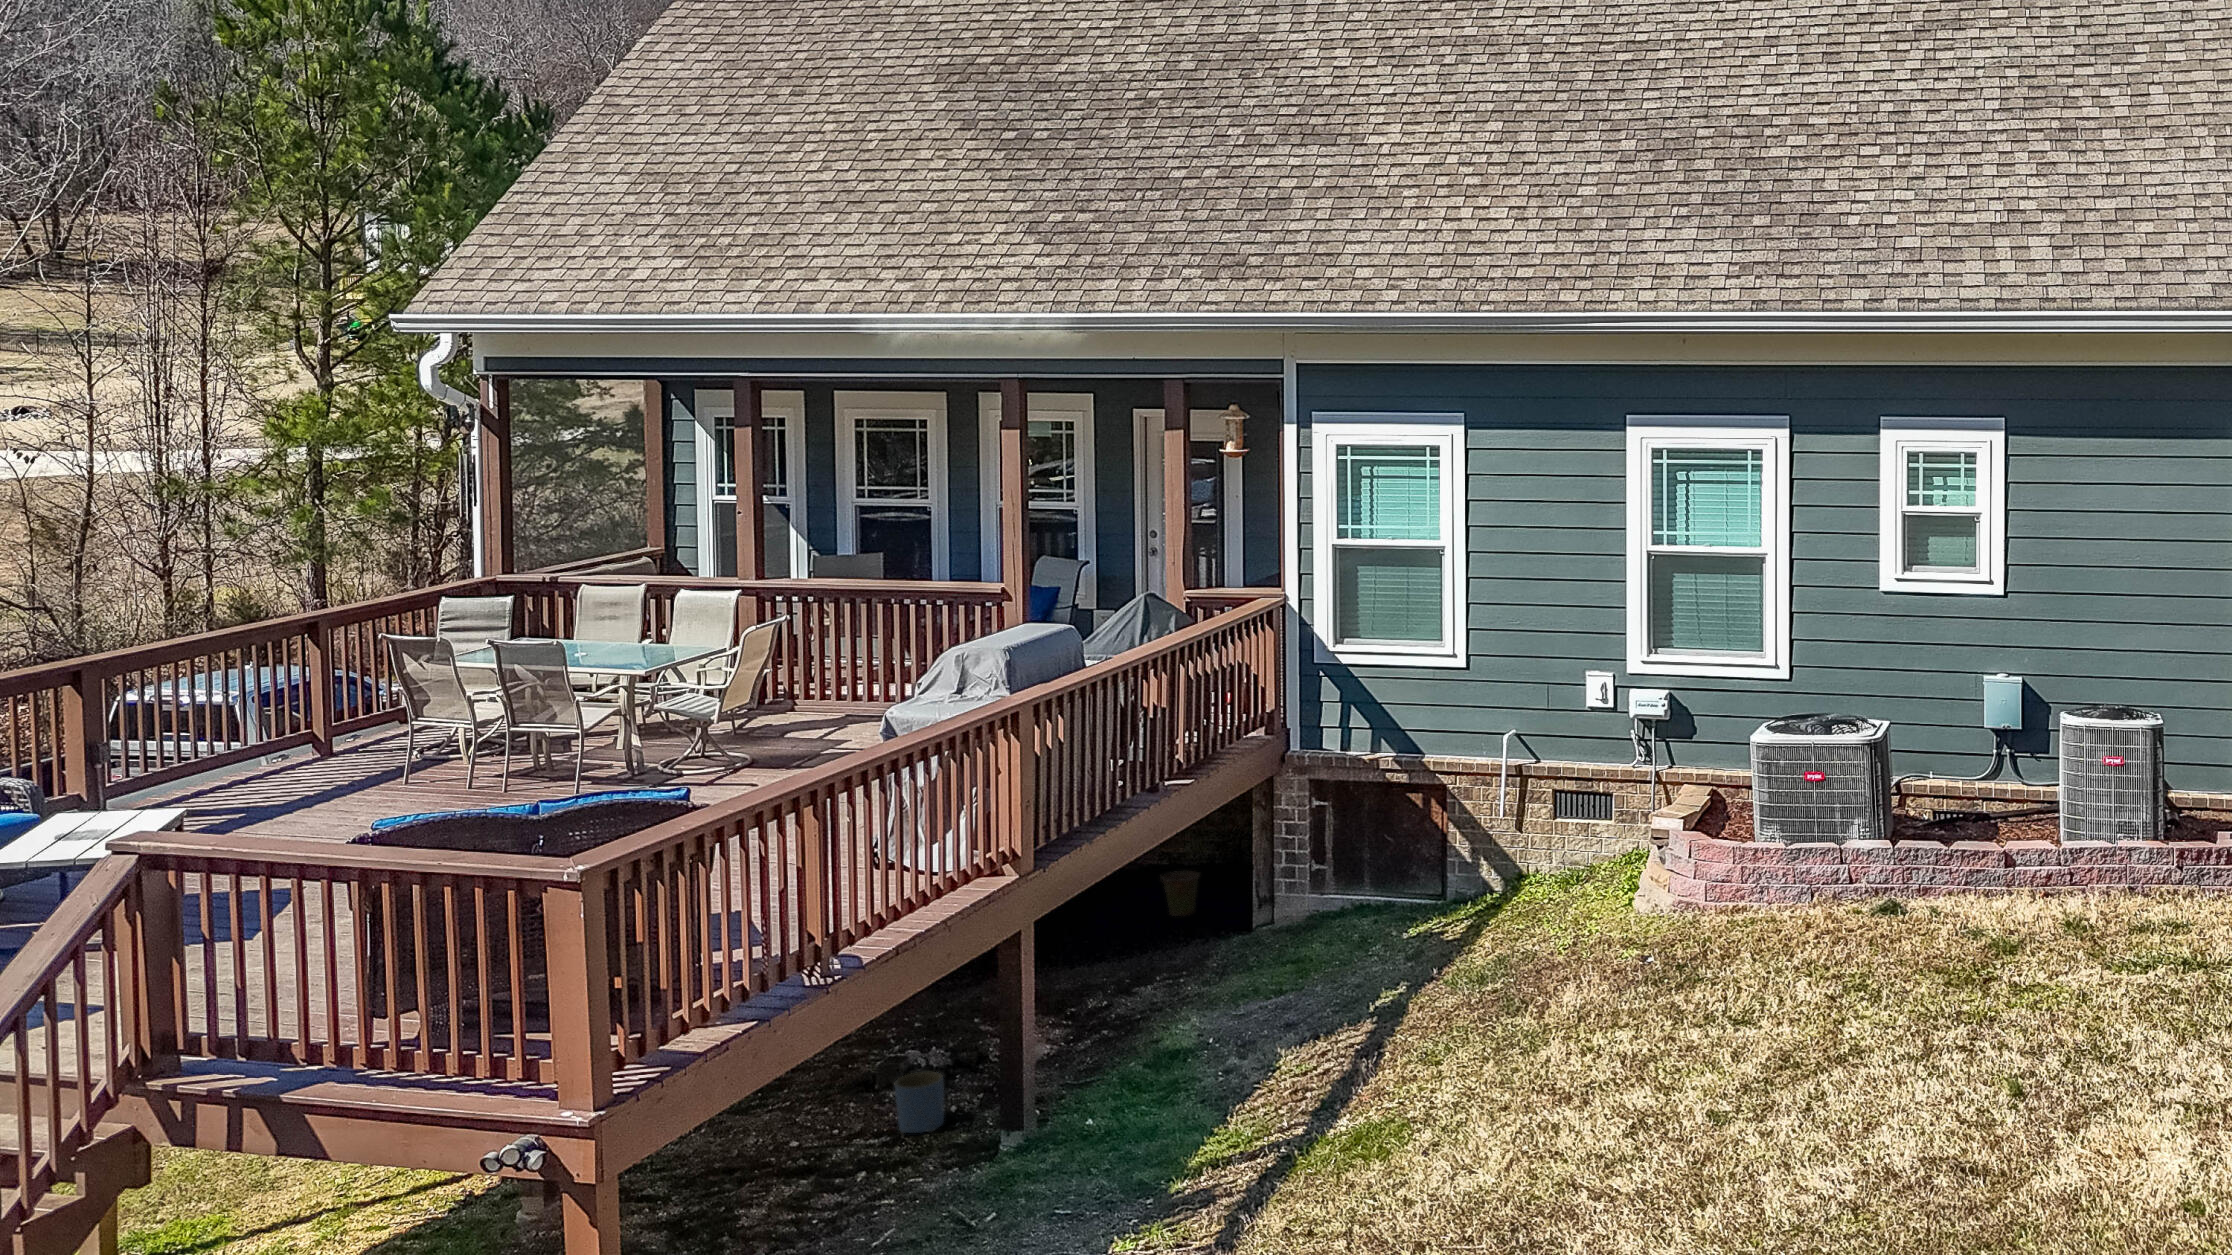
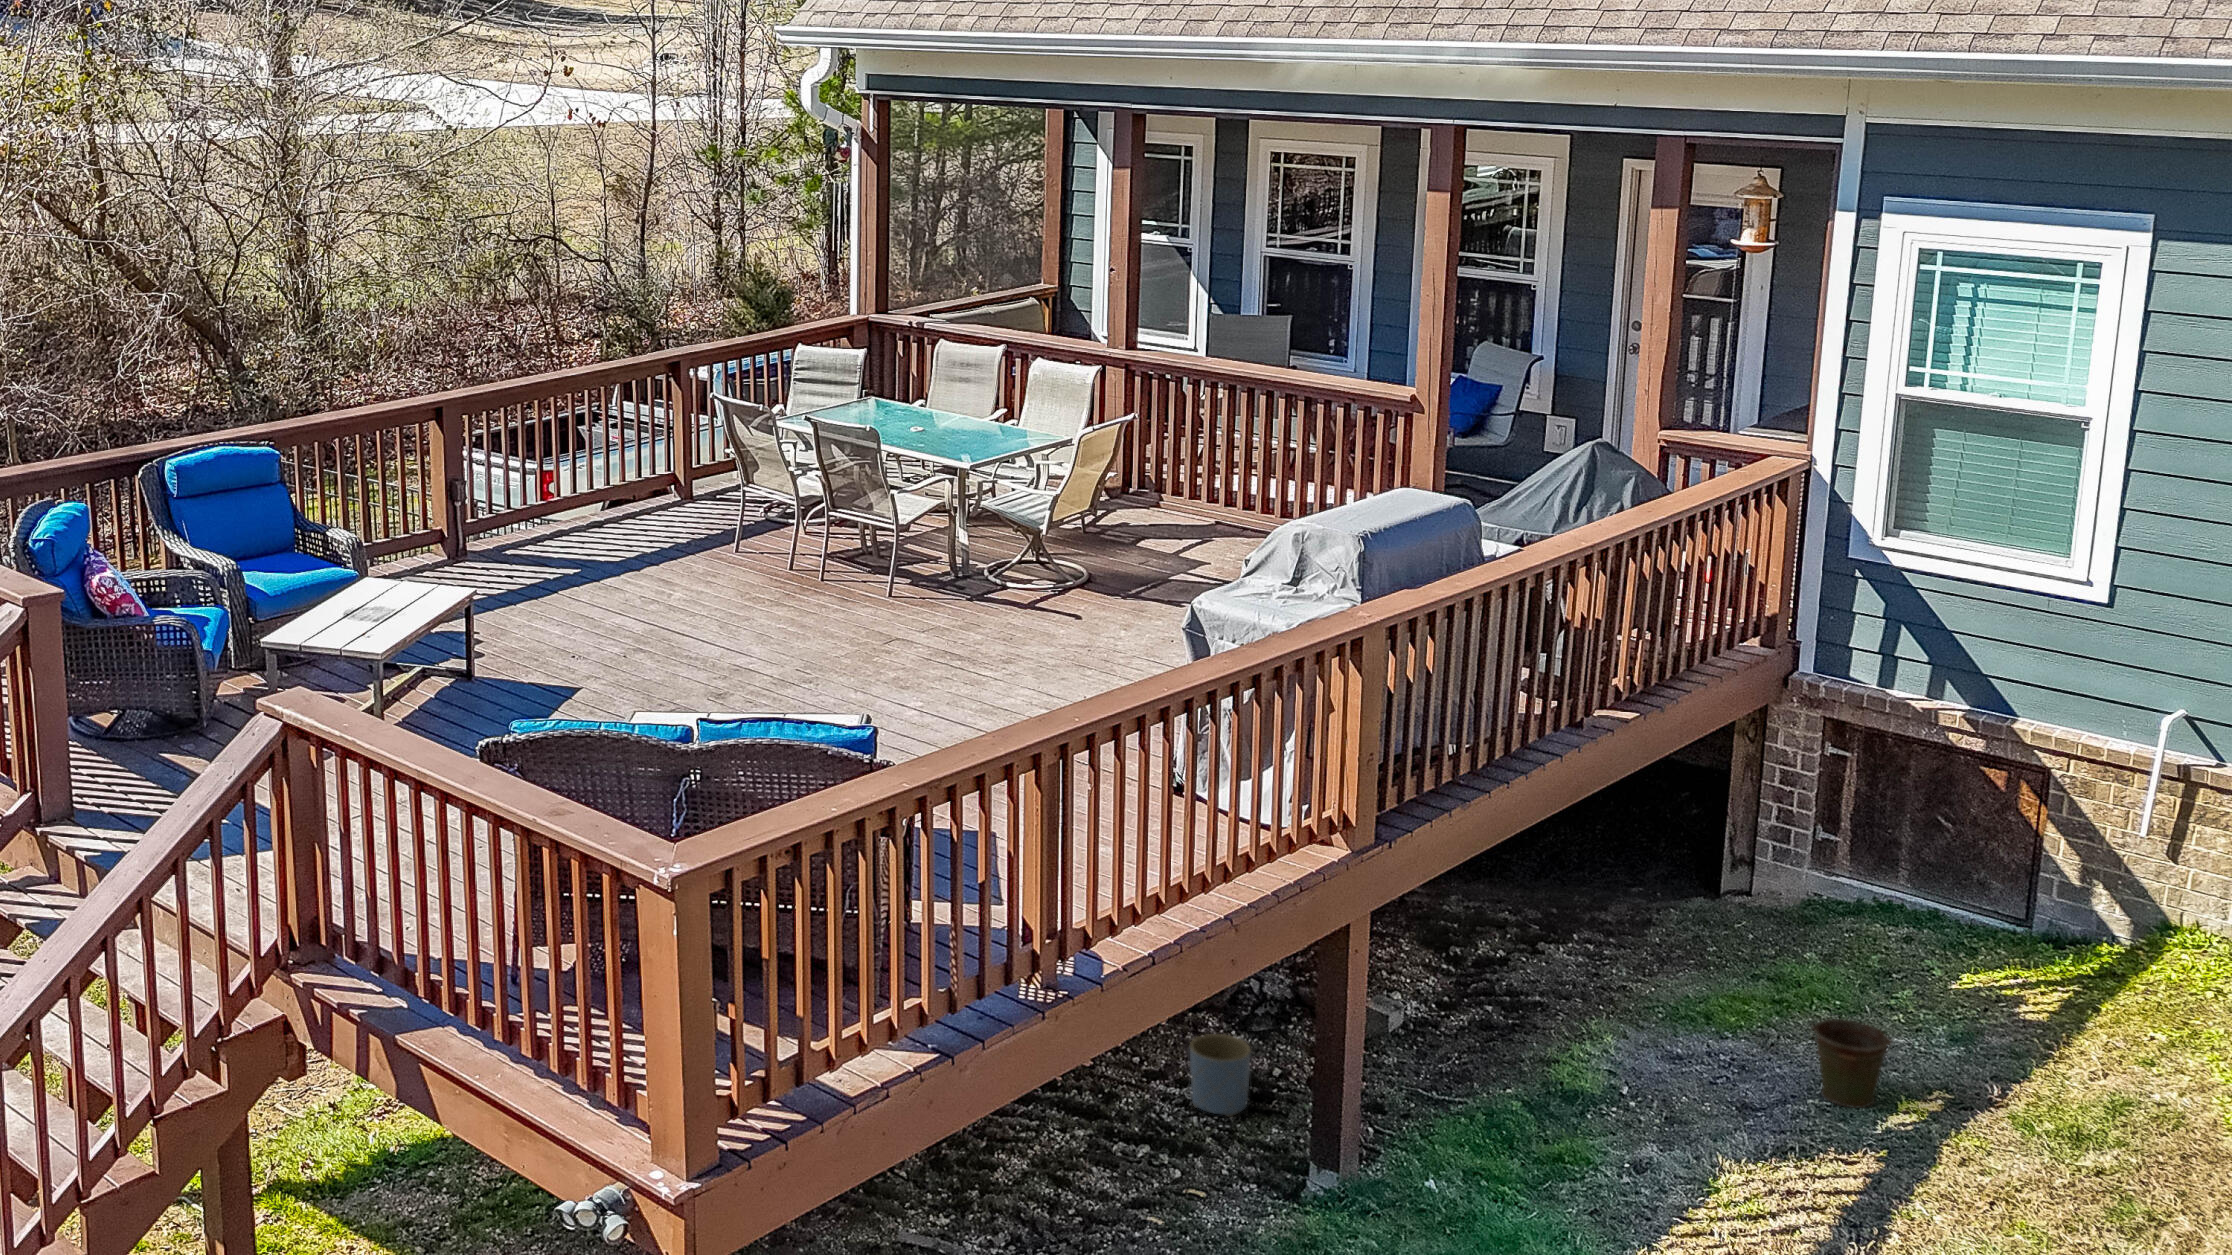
bucket: present [1161,871,1199,916] -> present [1811,1019,1892,1108]

